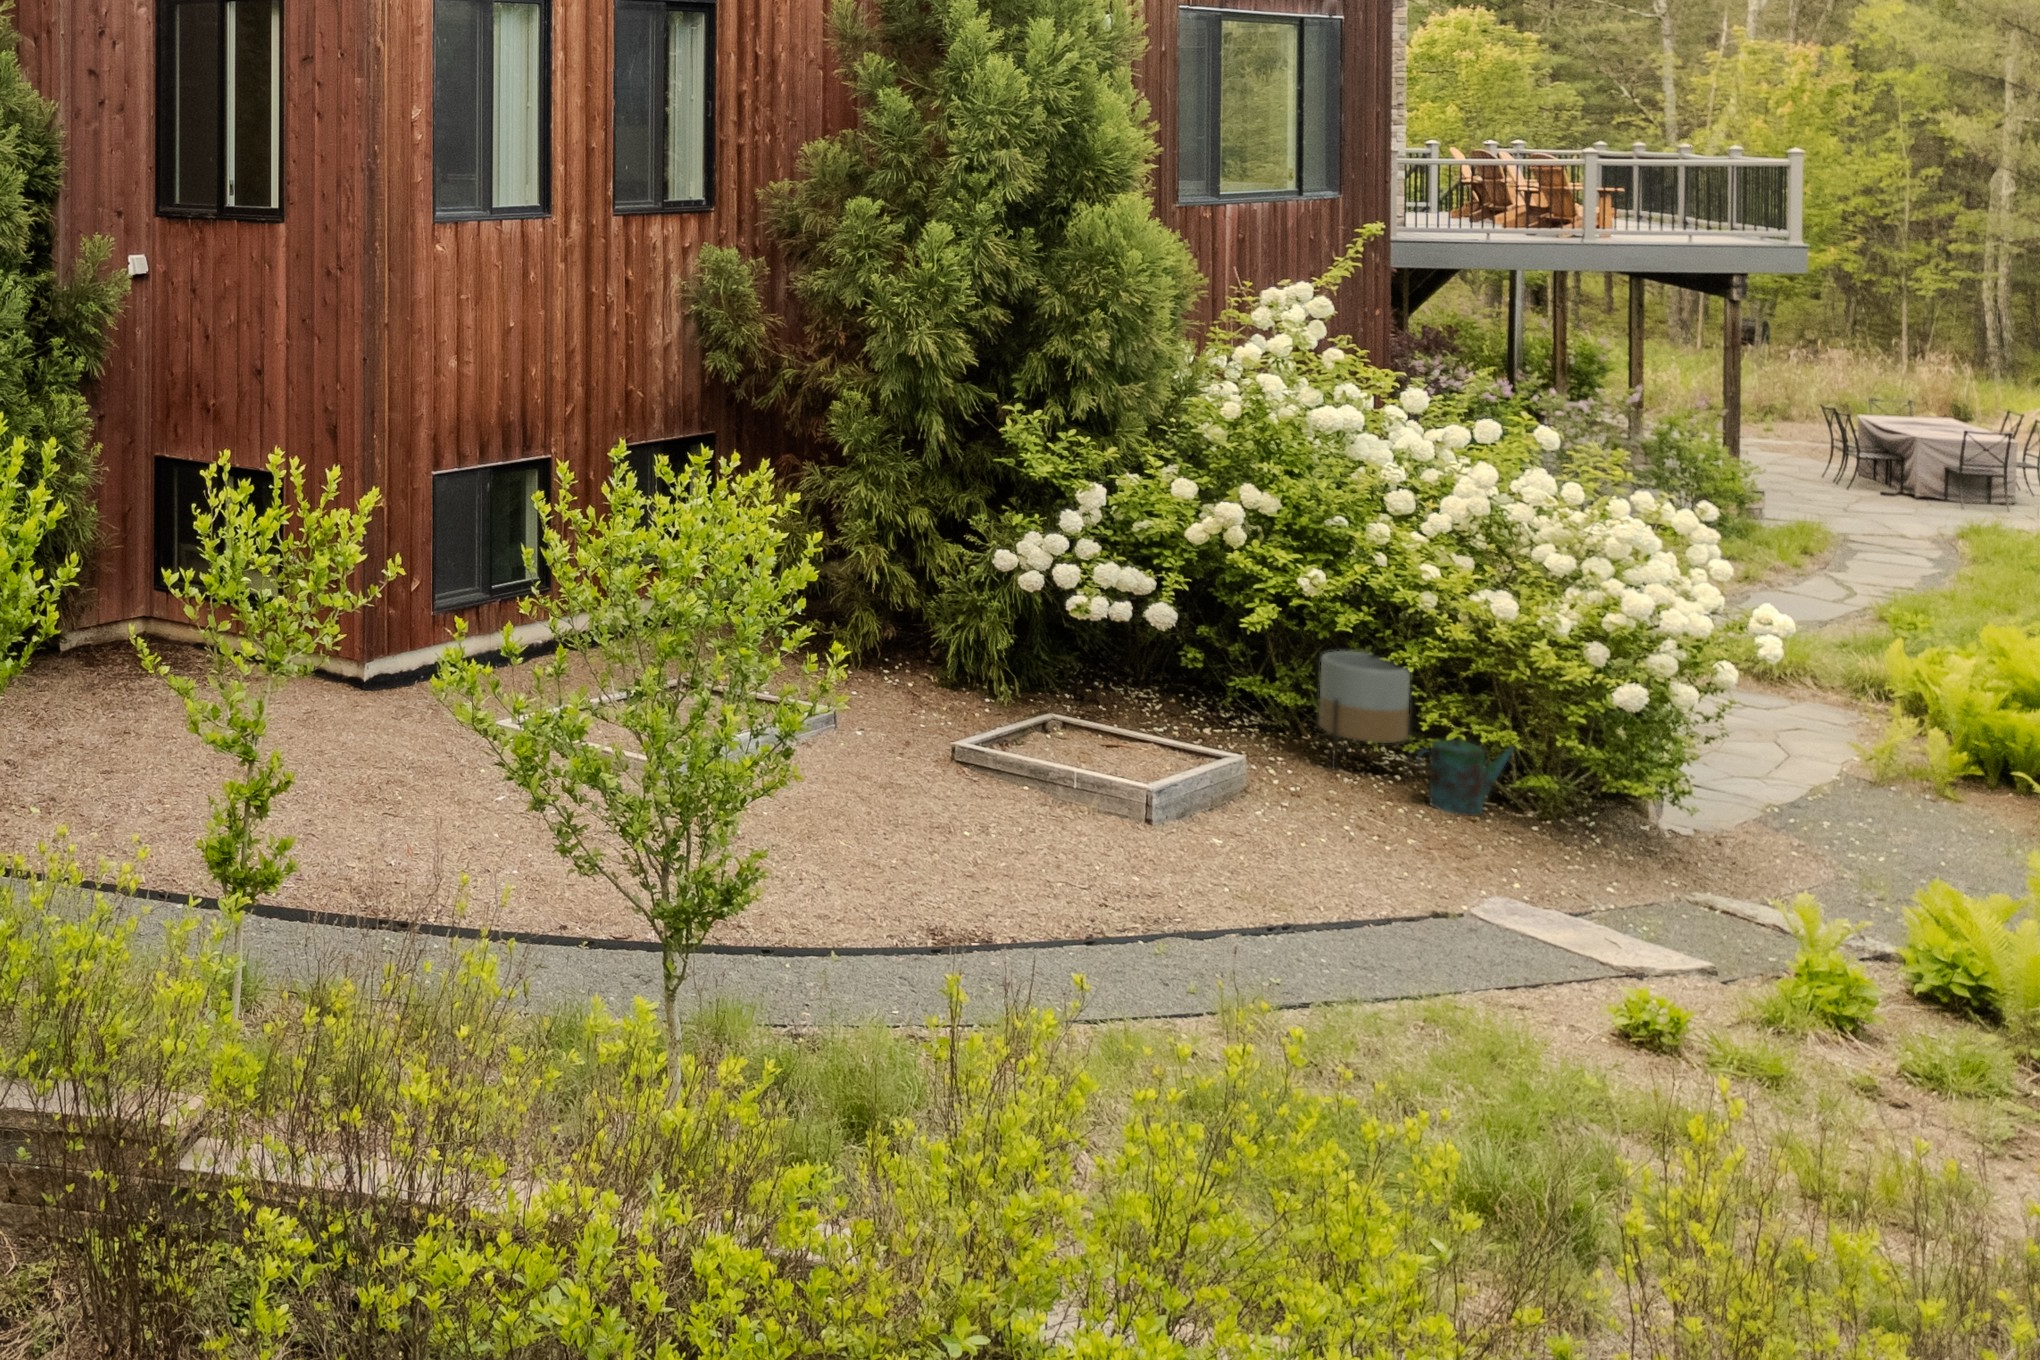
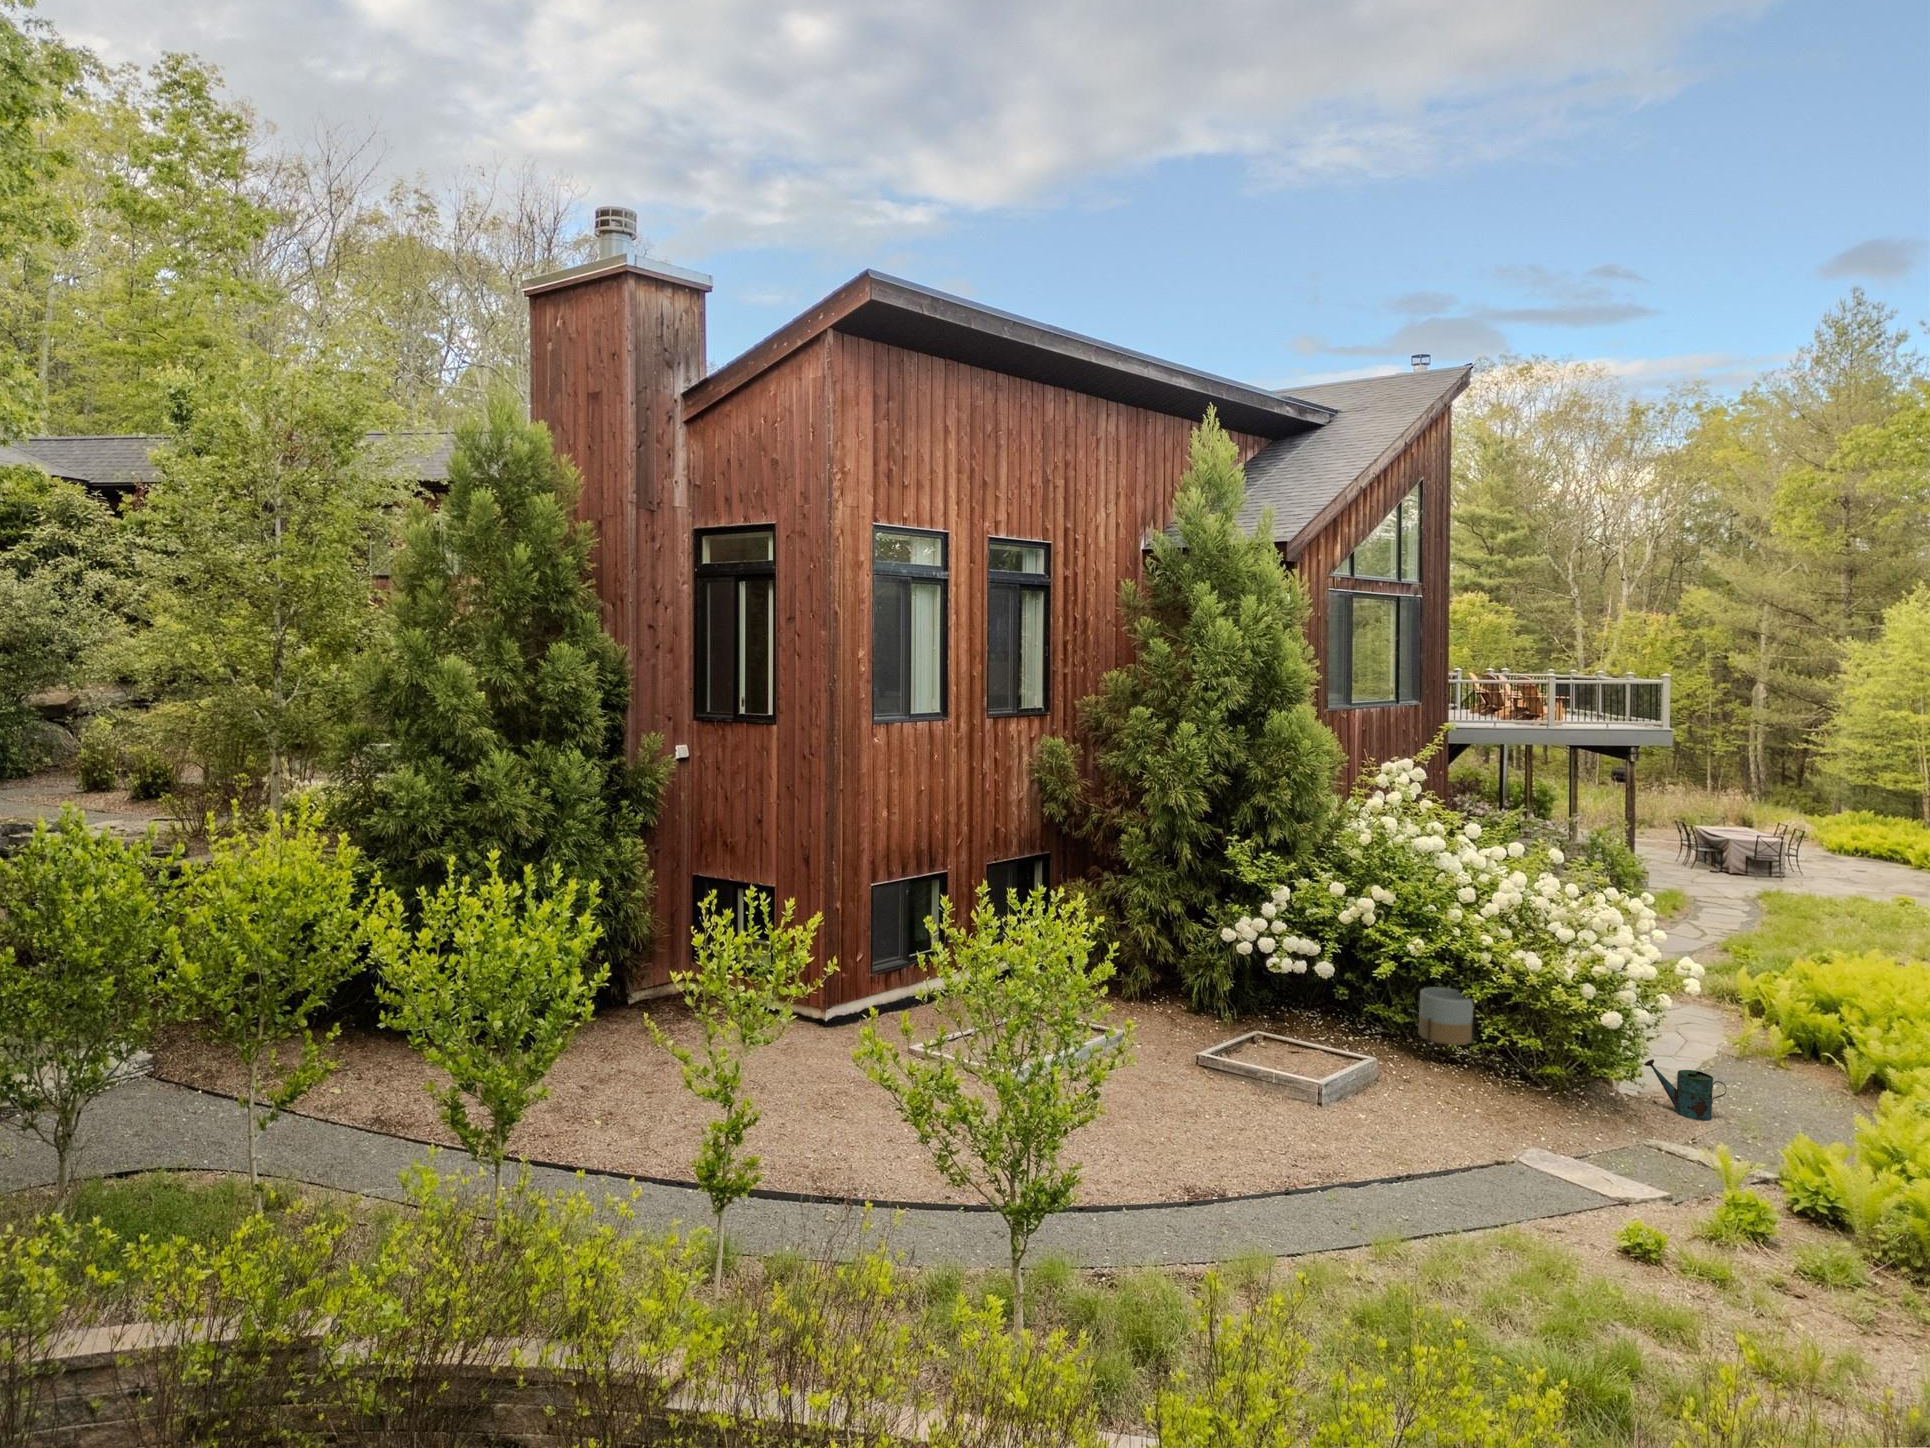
watering can: present [1416,739,1515,816] -> present [1644,1059,1726,1120]

